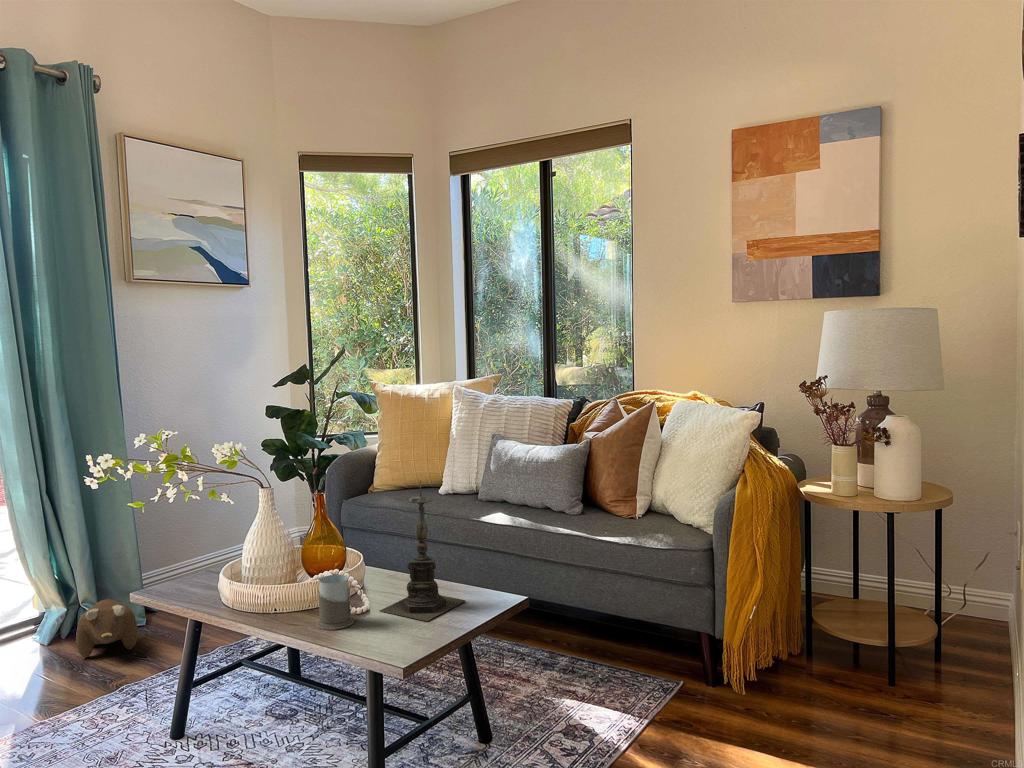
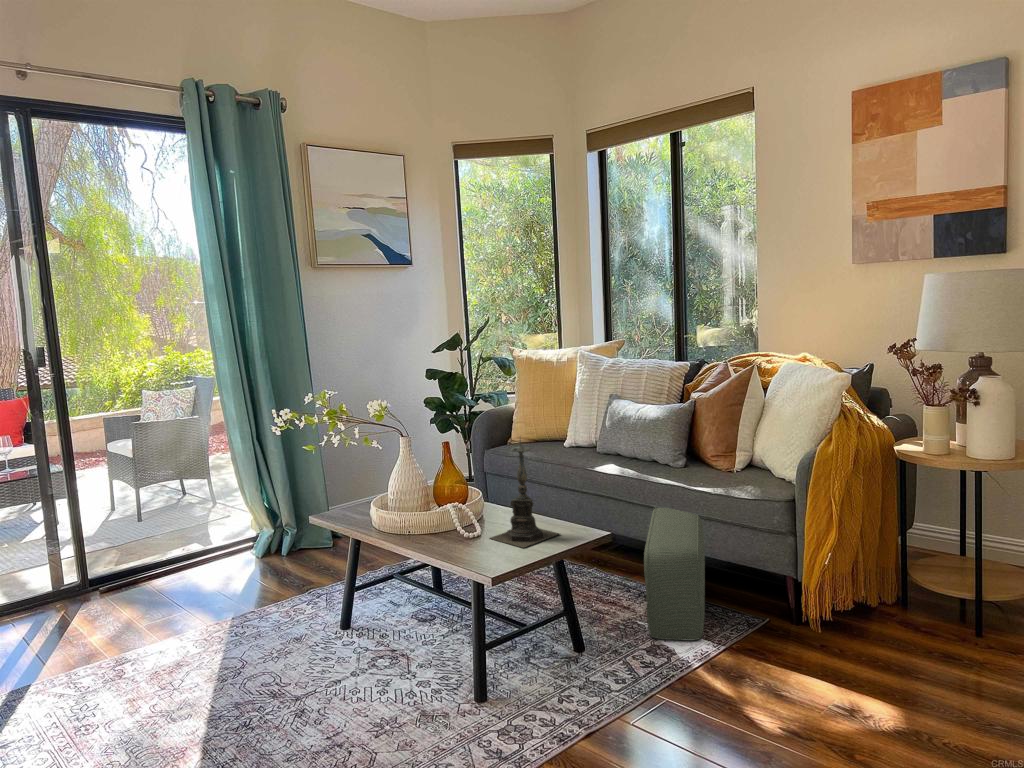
pouf: none [547,555,622,717] -> present [644,507,705,640]
mug: present [317,575,362,630] -> none [438,508,472,550]
plush toy: present [76,599,138,658] -> none [279,524,324,568]

